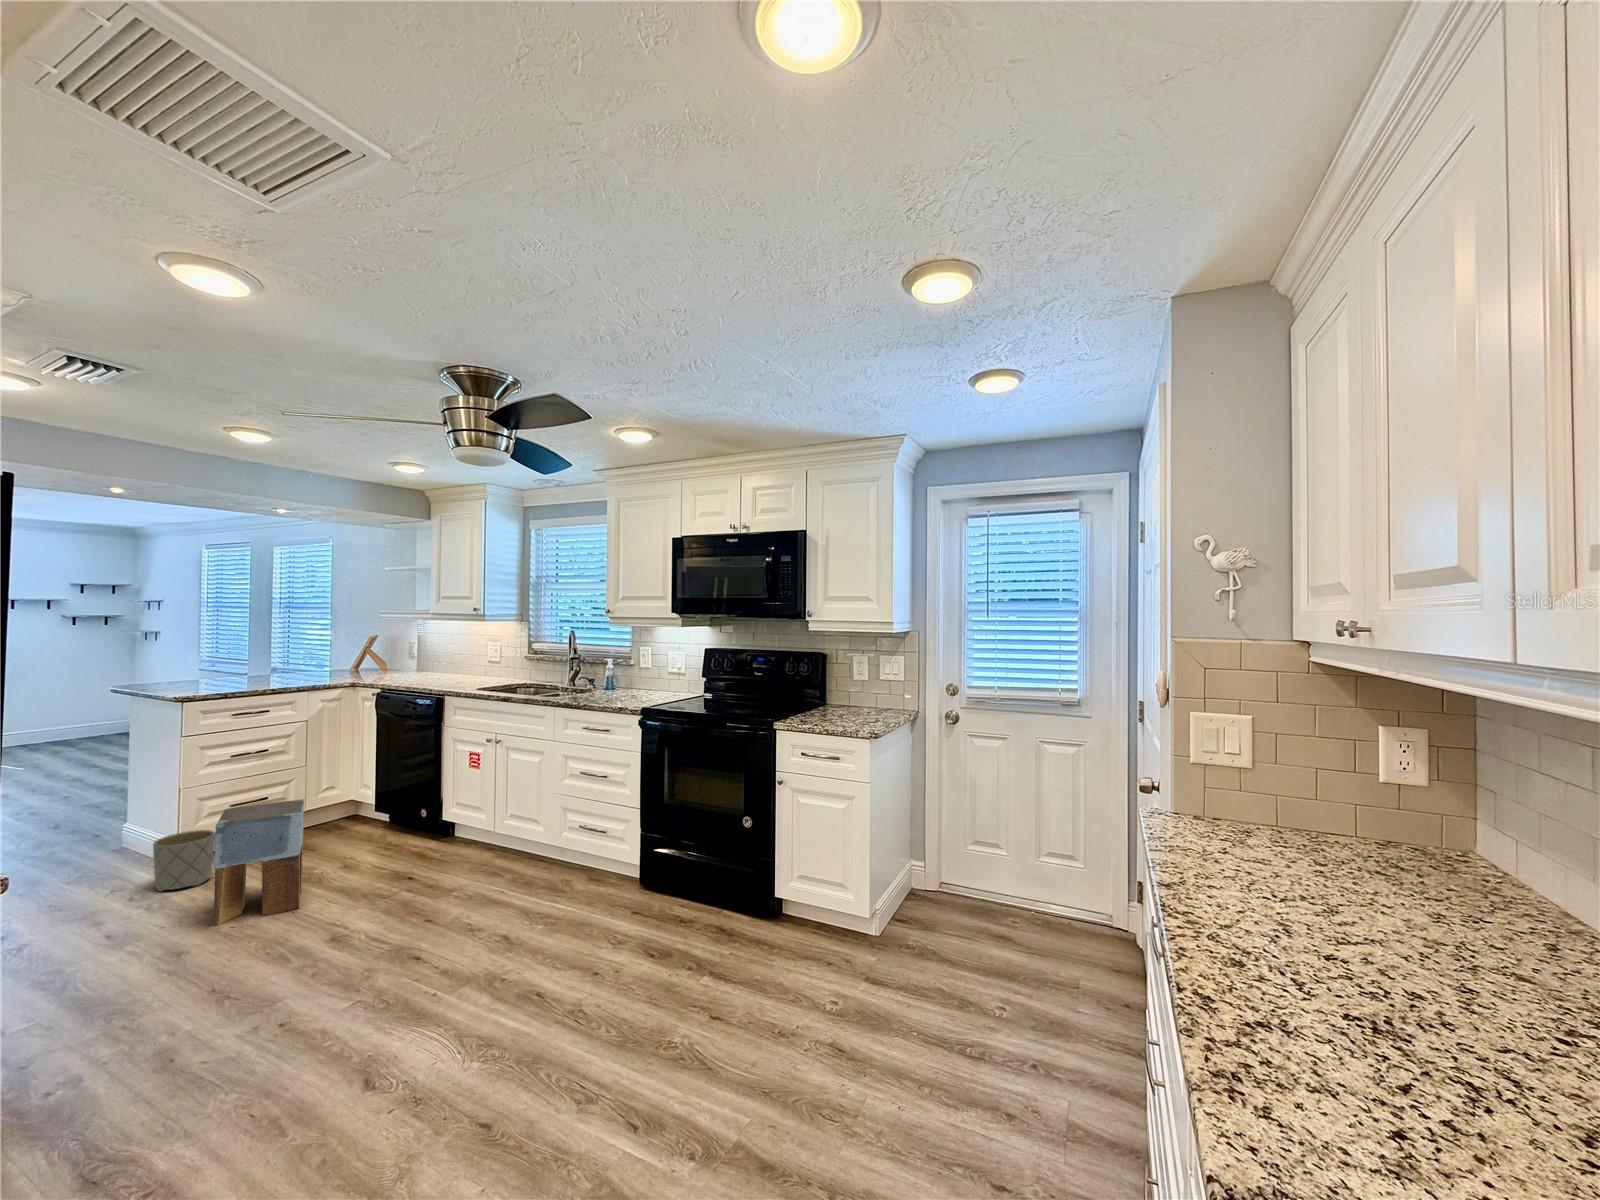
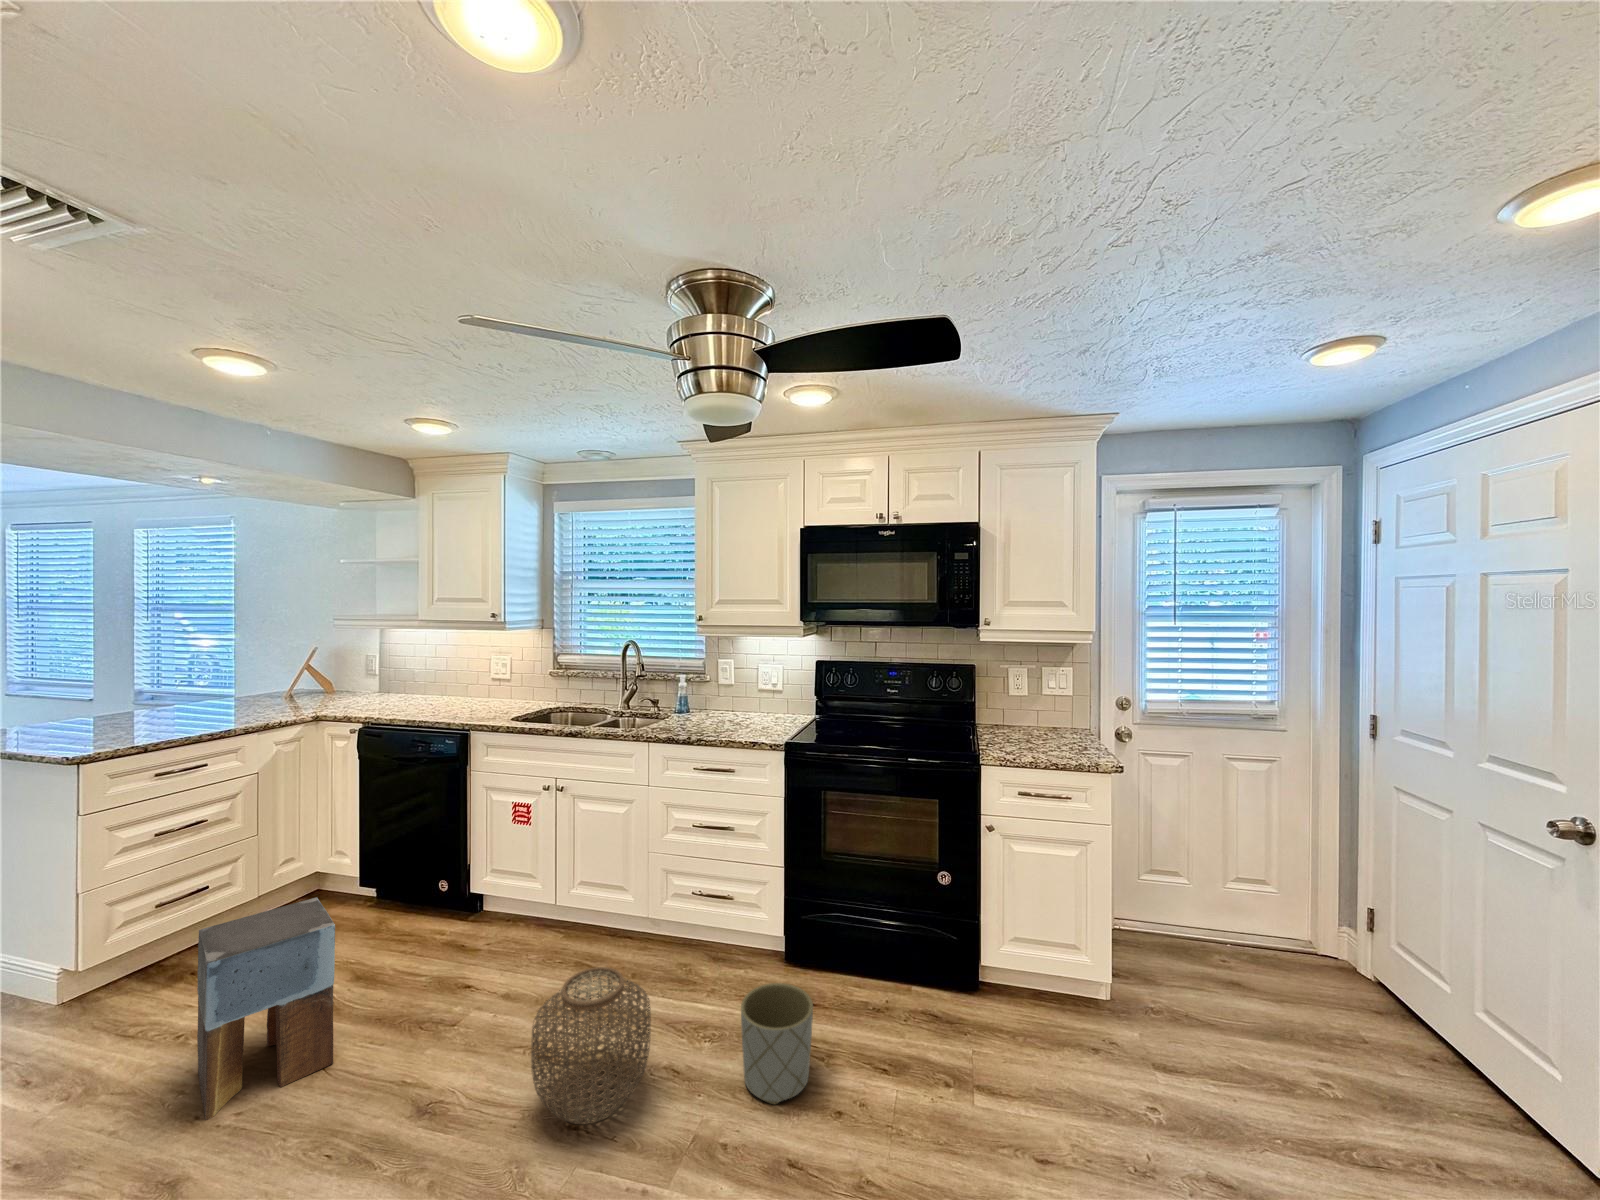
planter: present [153,830,215,892] -> present [741,983,813,1104]
woven basket: none [390,855,482,957] -> present [531,967,650,1124]

